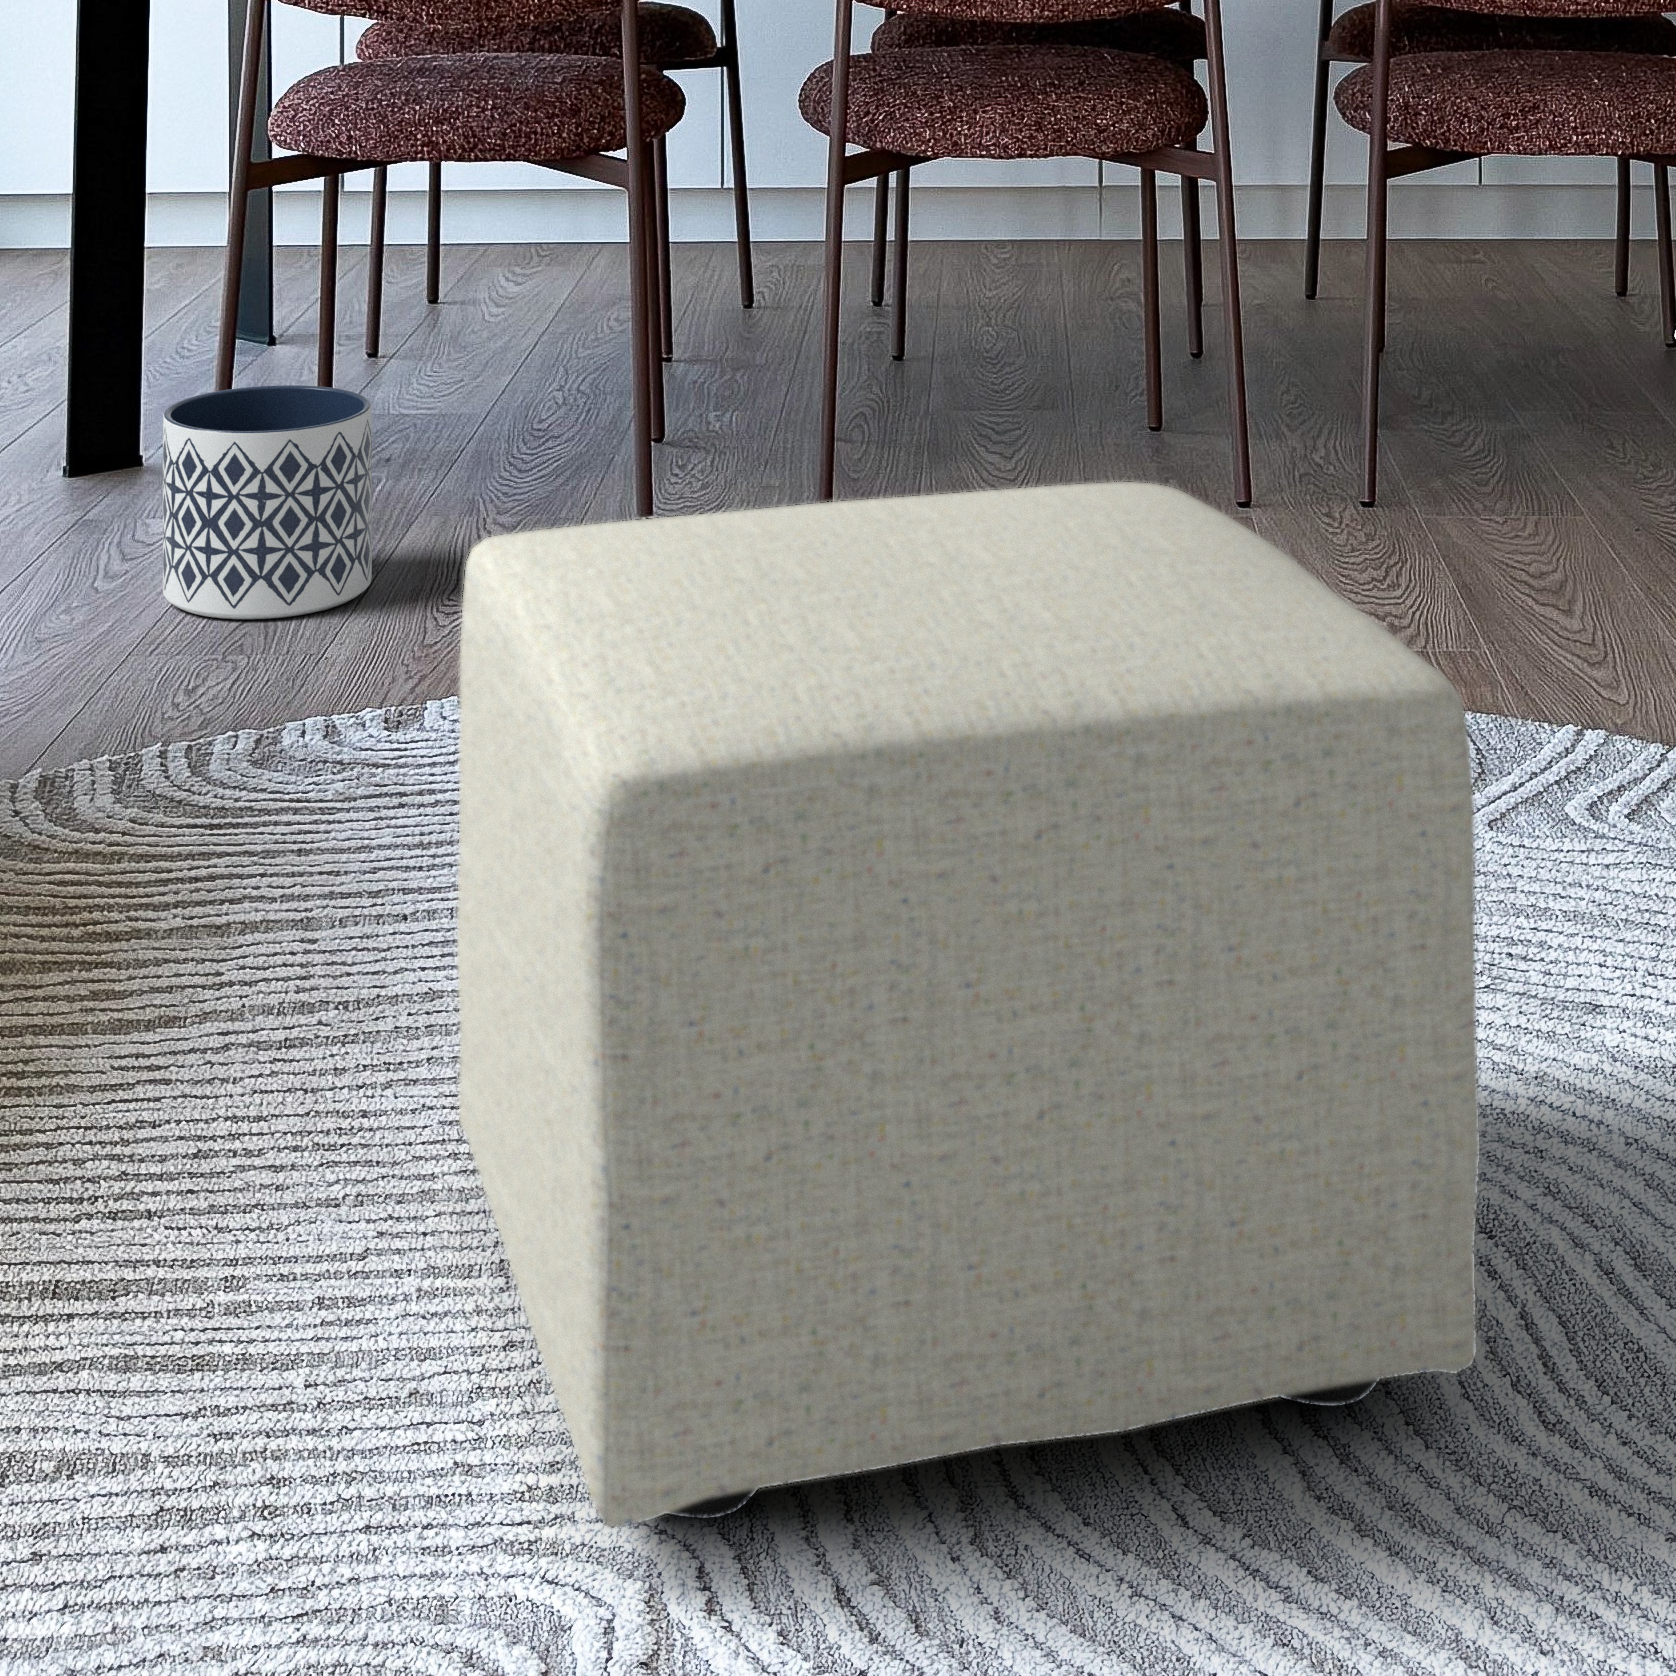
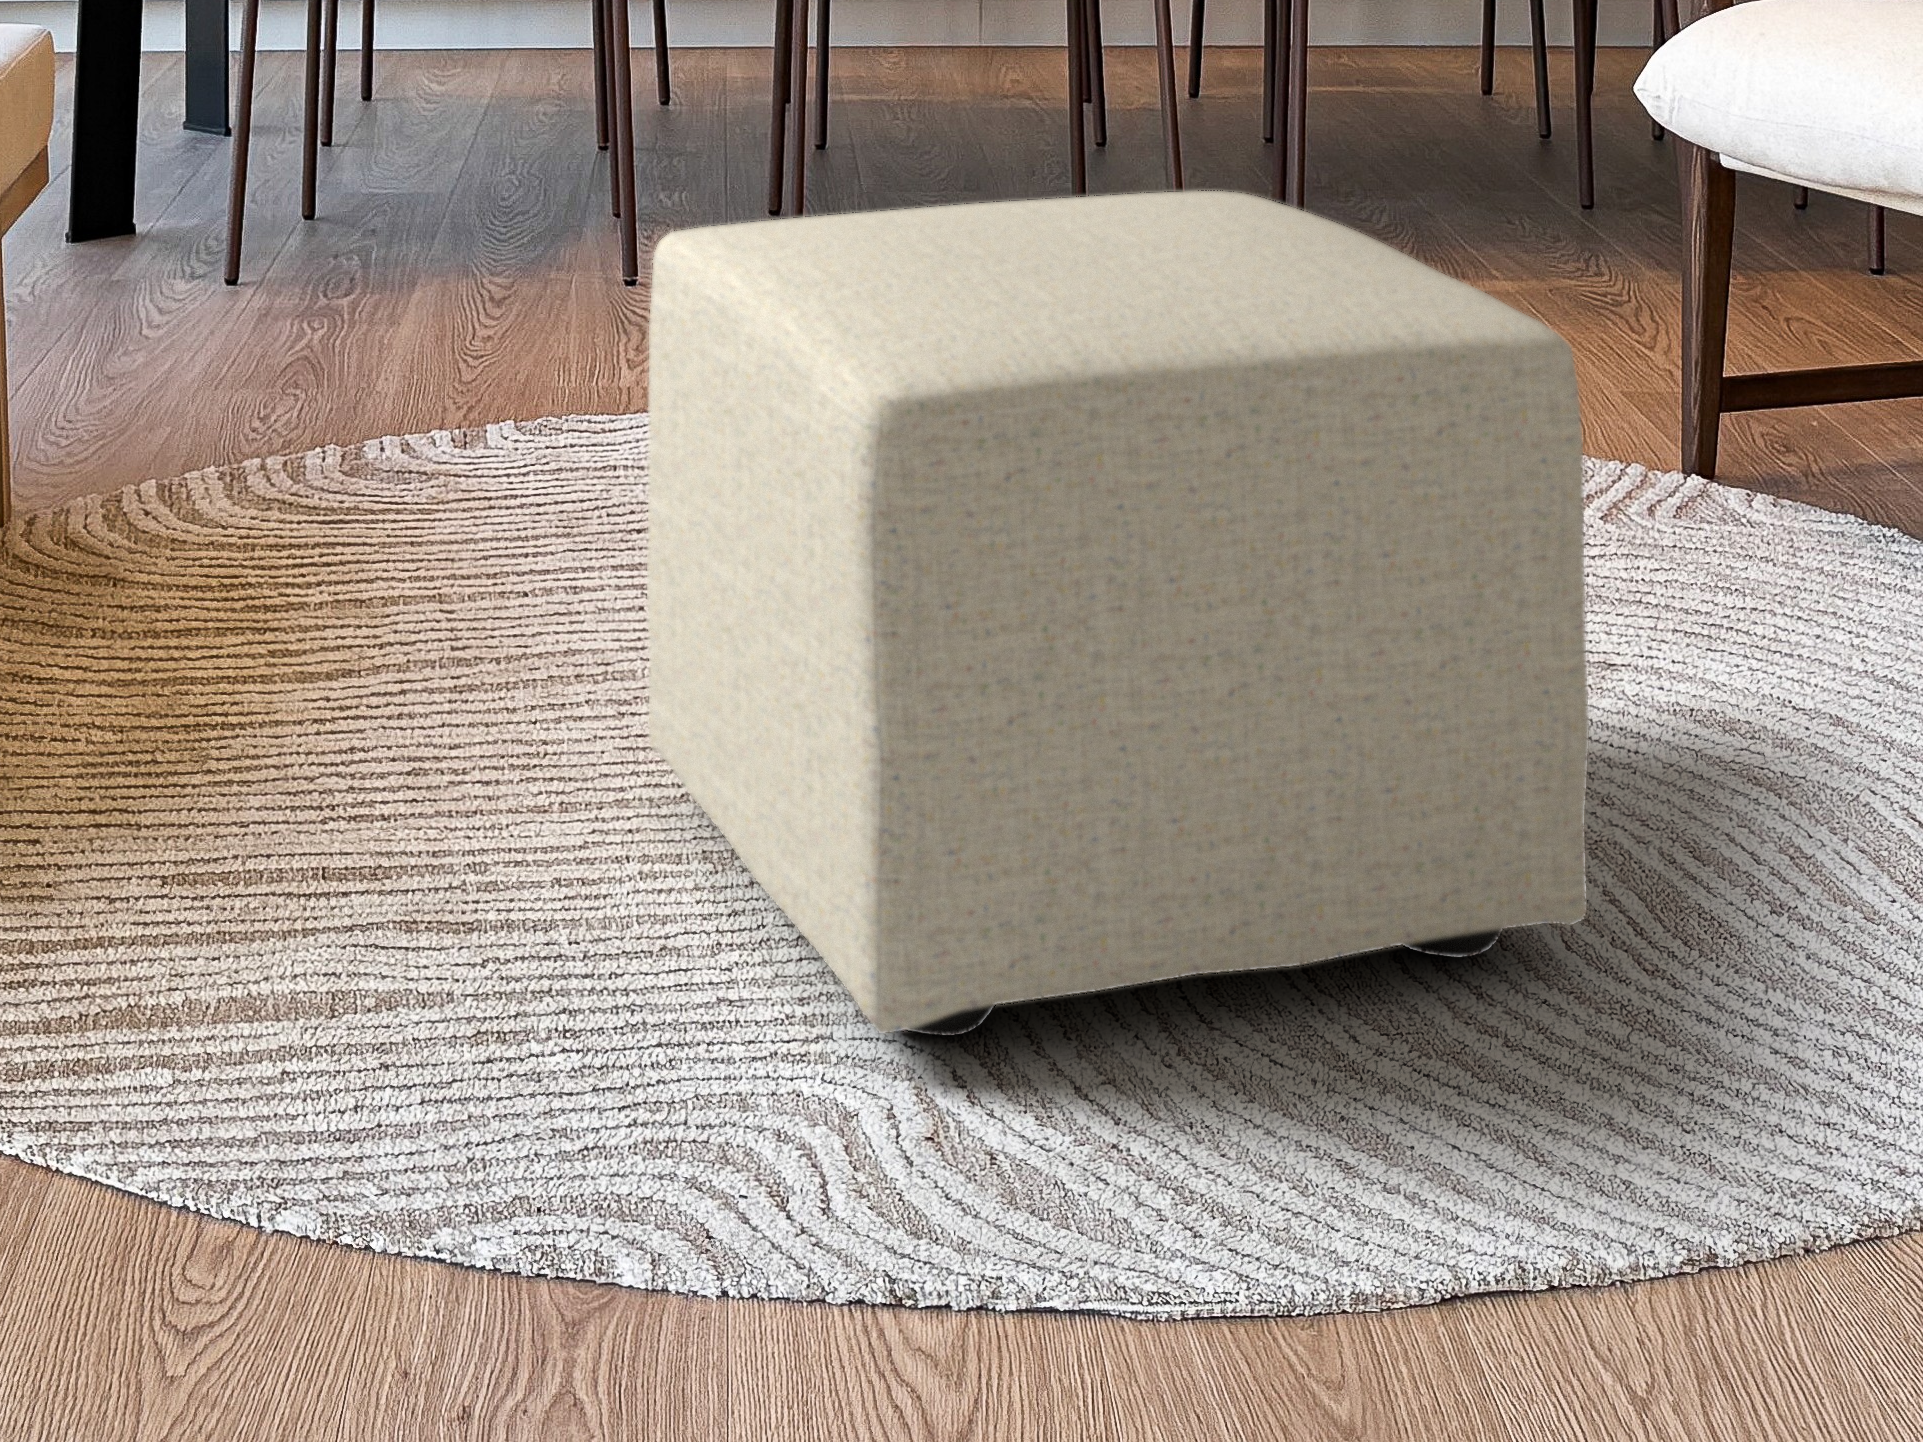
planter: present [163,385,372,619] -> none [205,156,394,366]

